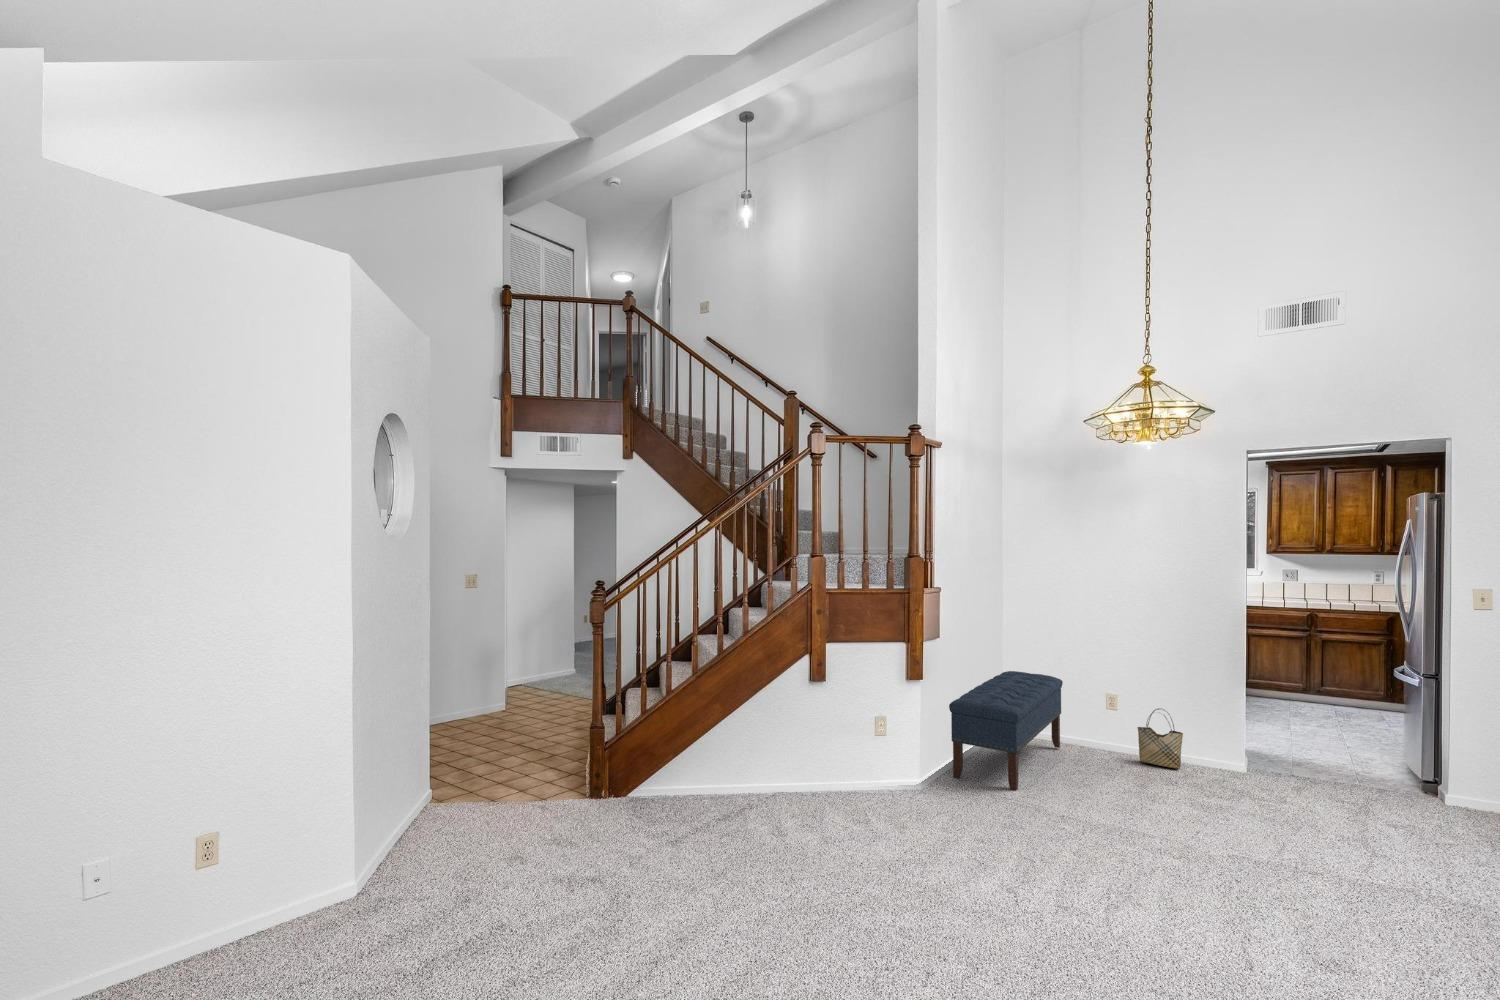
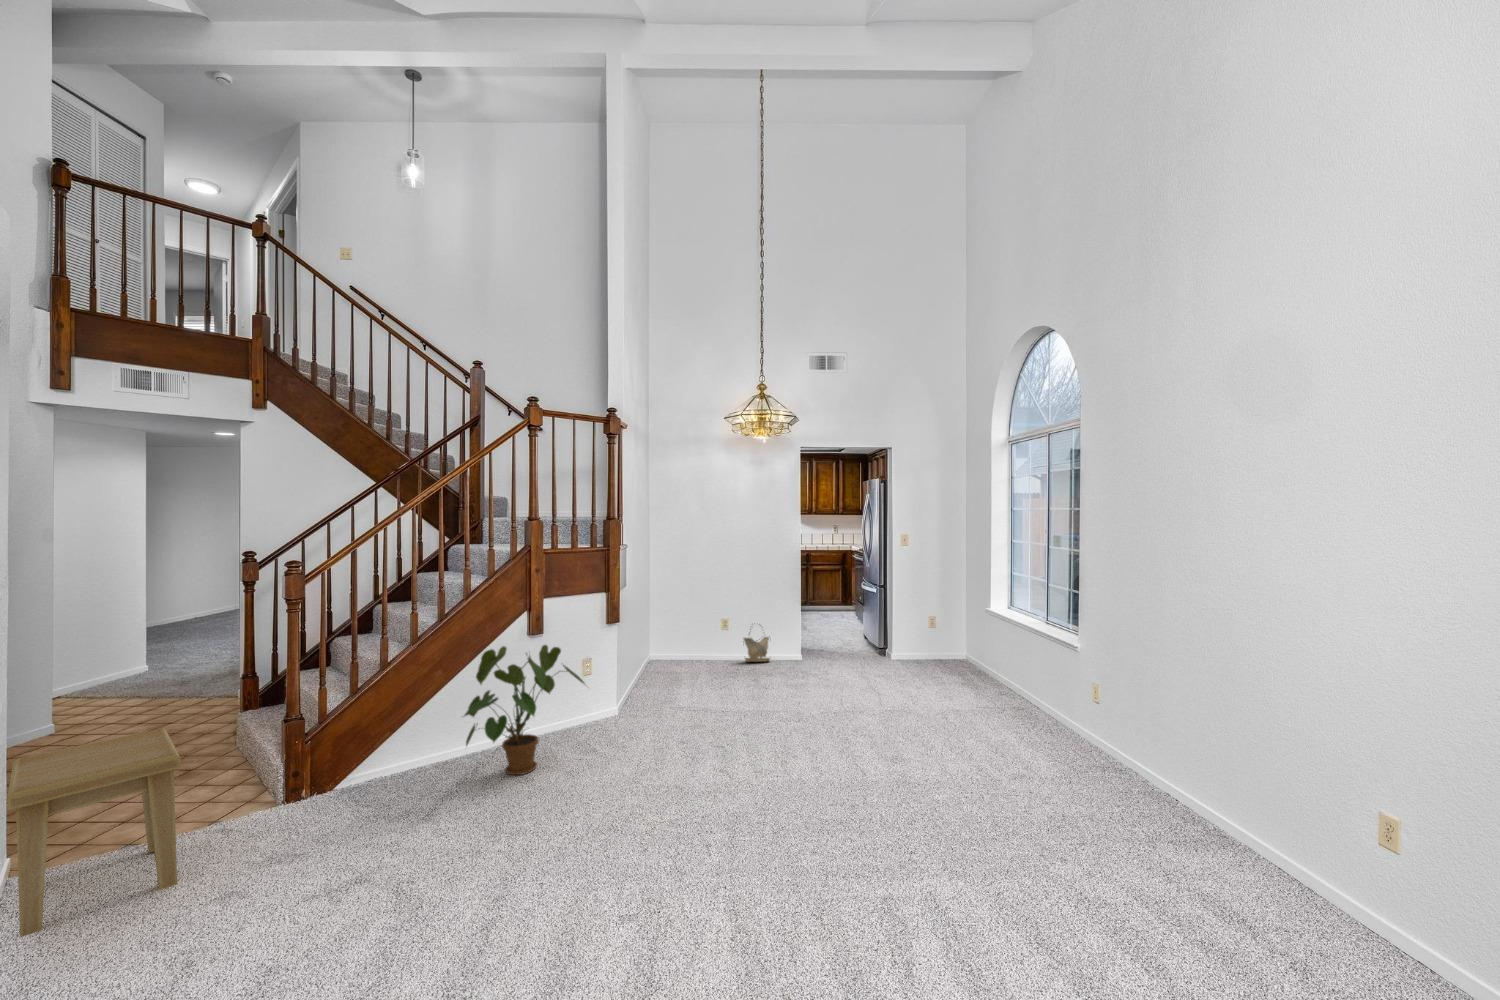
bench: present [949,671,1063,791] -> none [629,611,692,701]
house plant: none [721,689,857,834] -> present [464,645,585,775]
side table: none [395,711,511,850] -> present [7,728,181,937]

